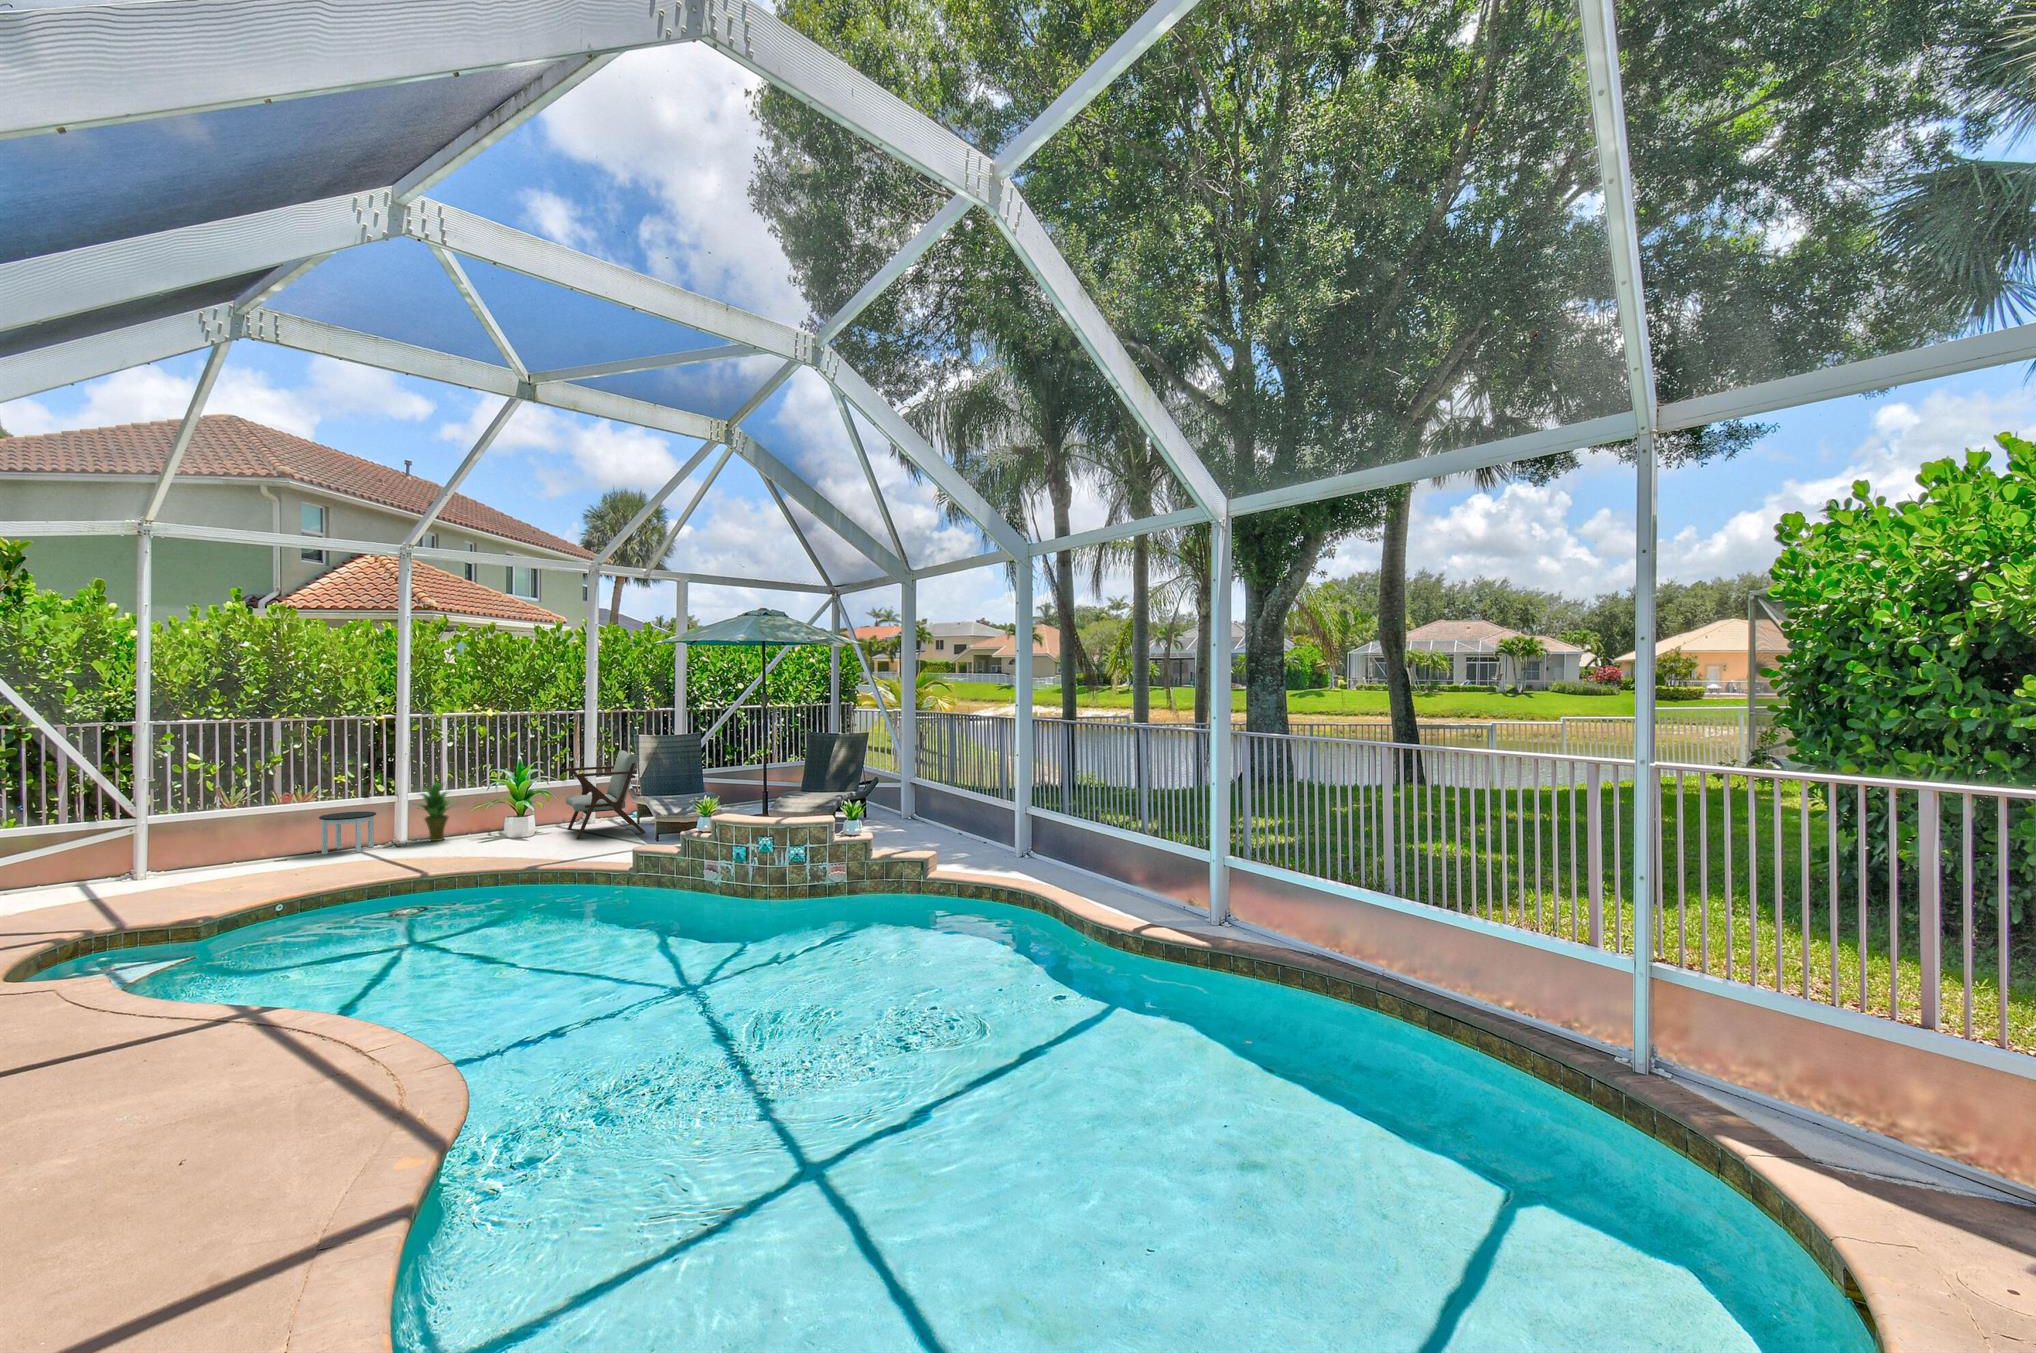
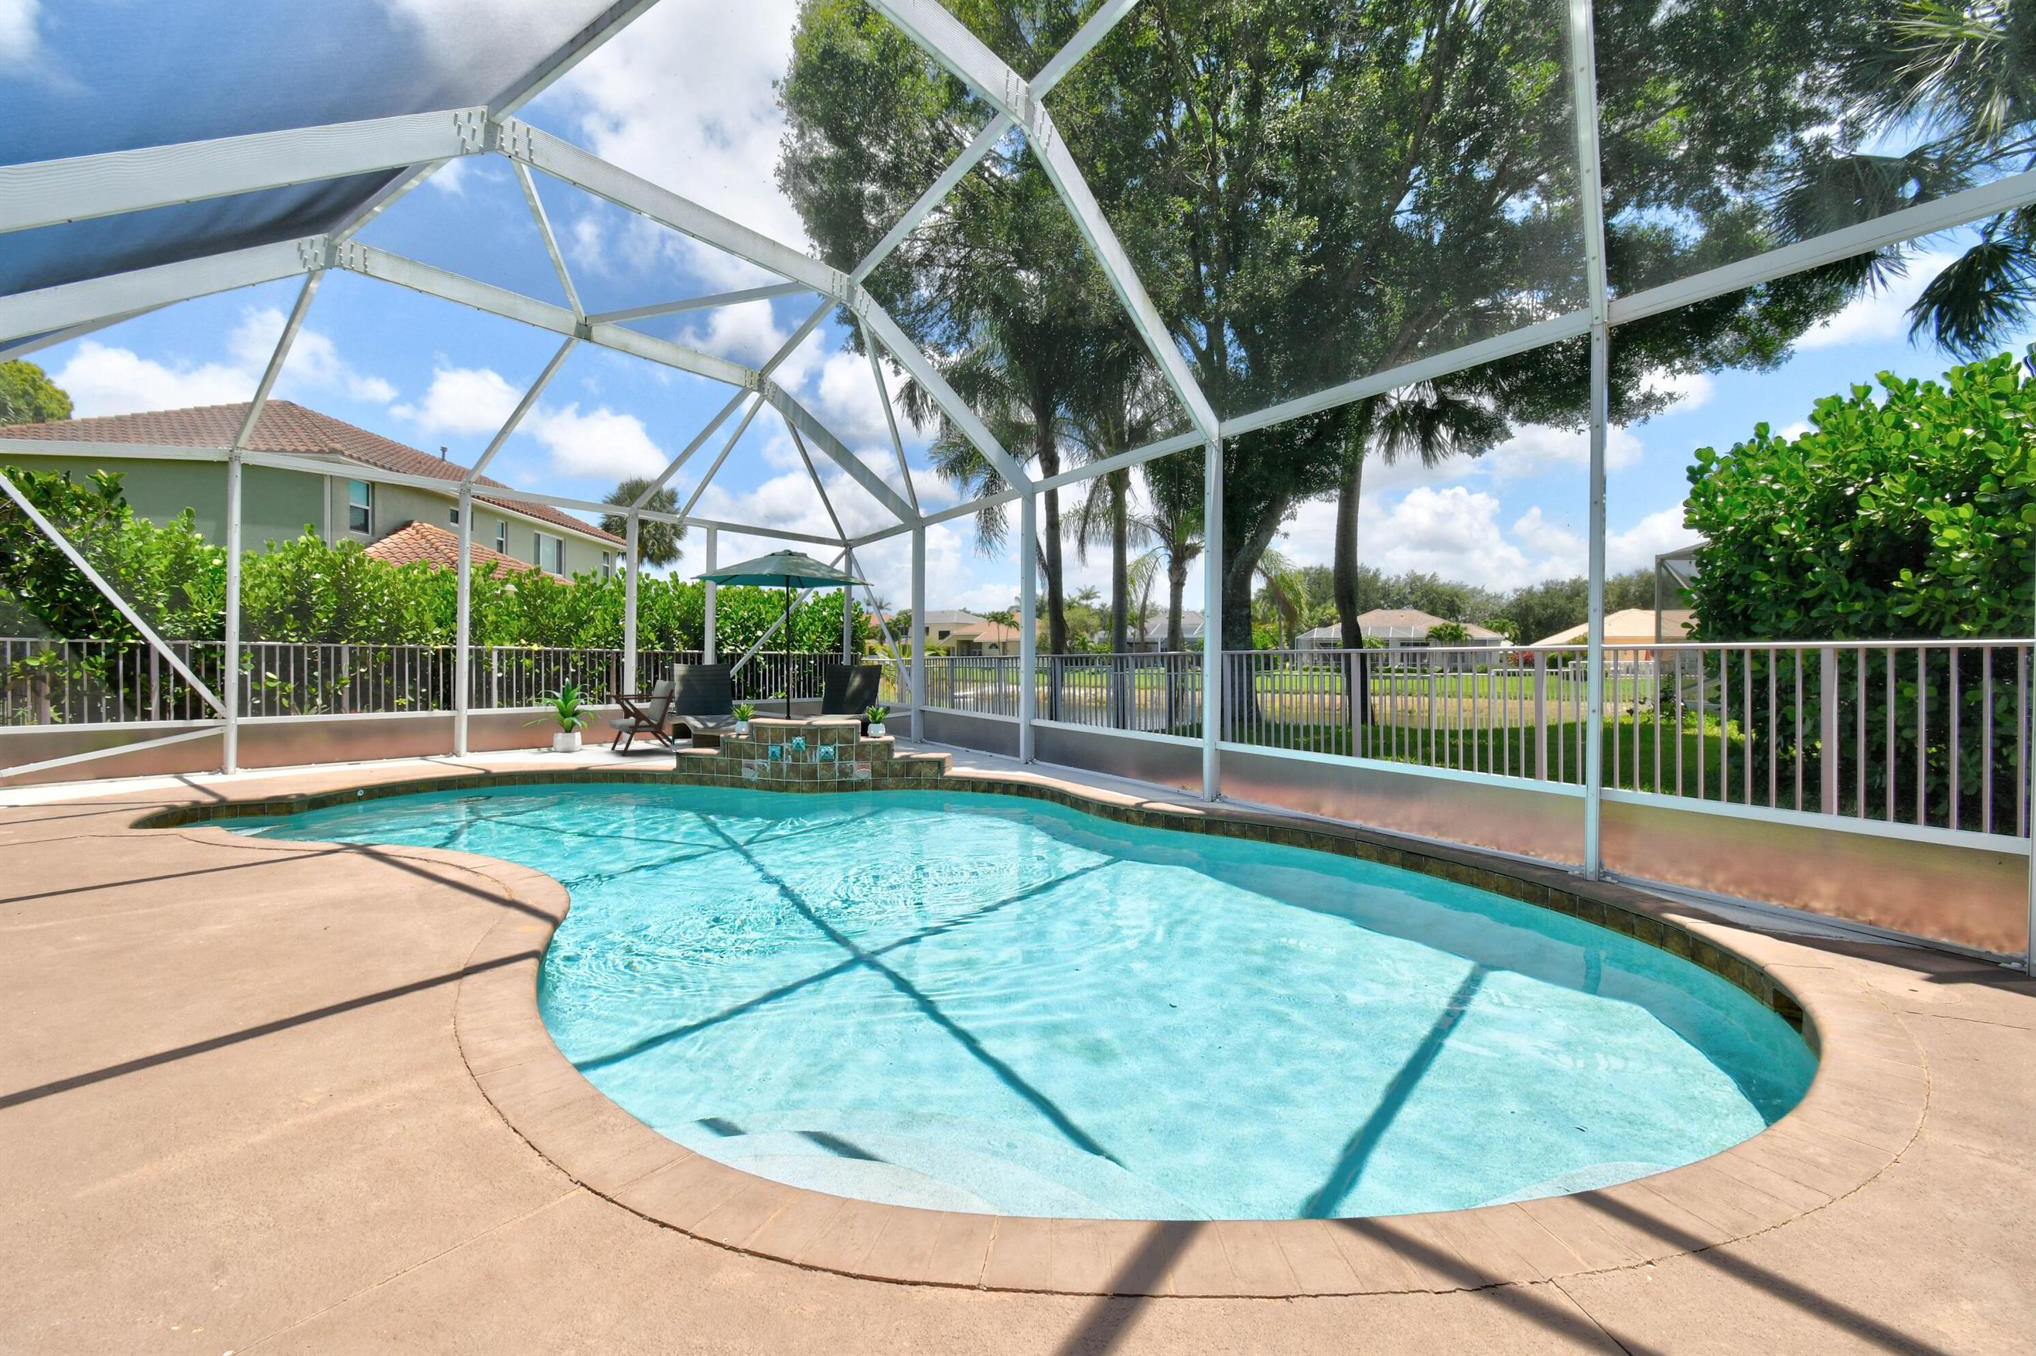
potted plant: present [420,782,450,841] -> none [468,703,516,757]
round table: present [319,811,376,854] -> none [388,728,439,765]

